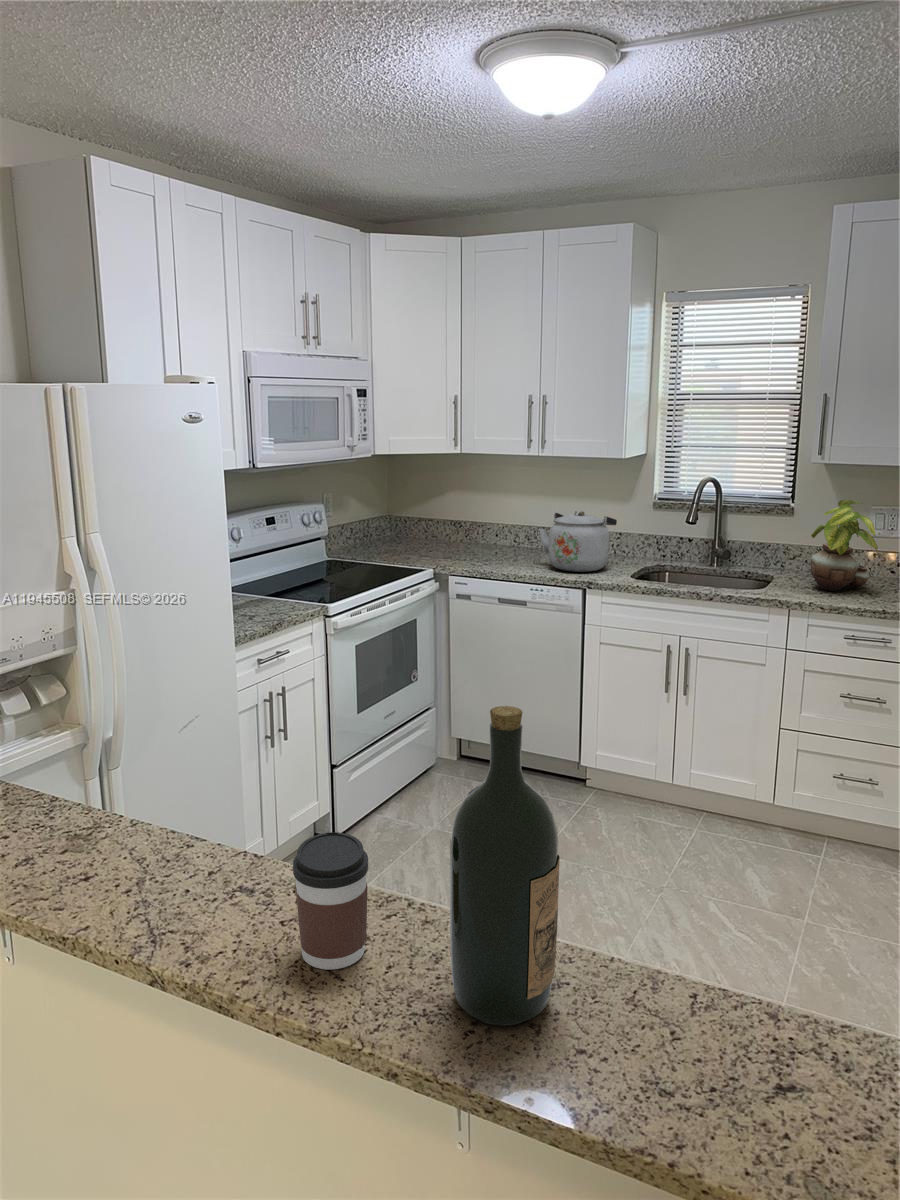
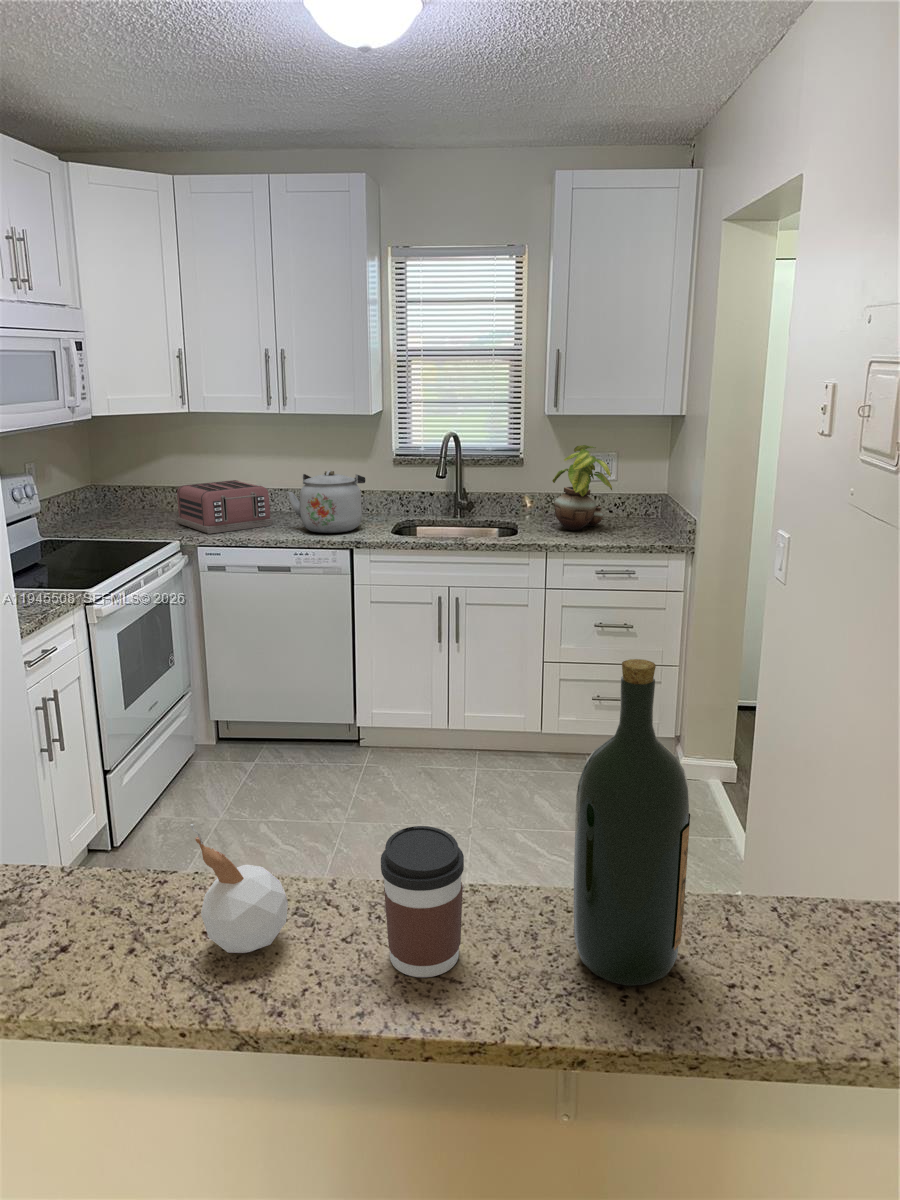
toaster: none [443,515,526,563] -> present [177,480,272,534]
candle: none [163,794,243,914] -> present [190,824,288,953]

